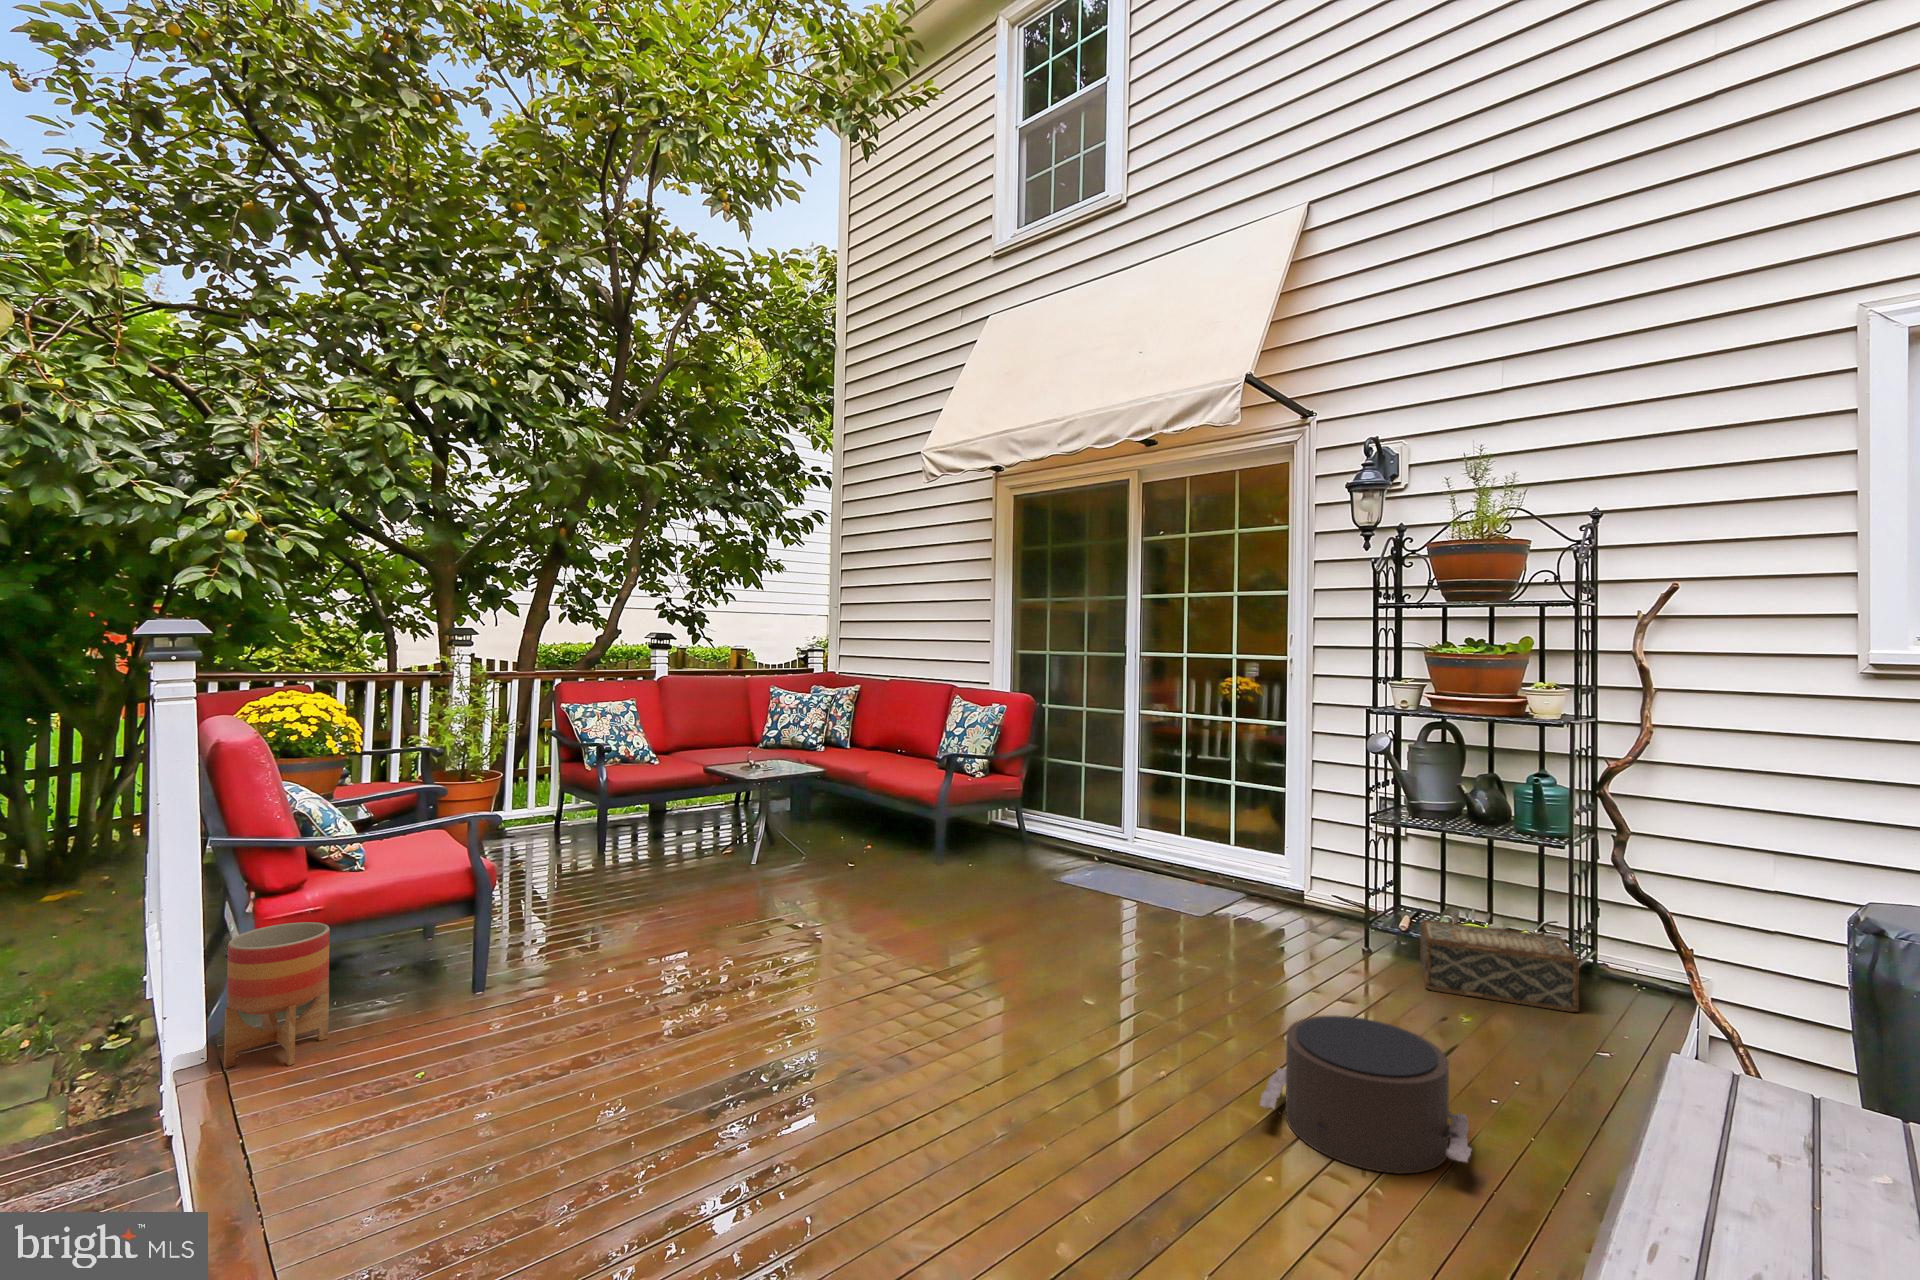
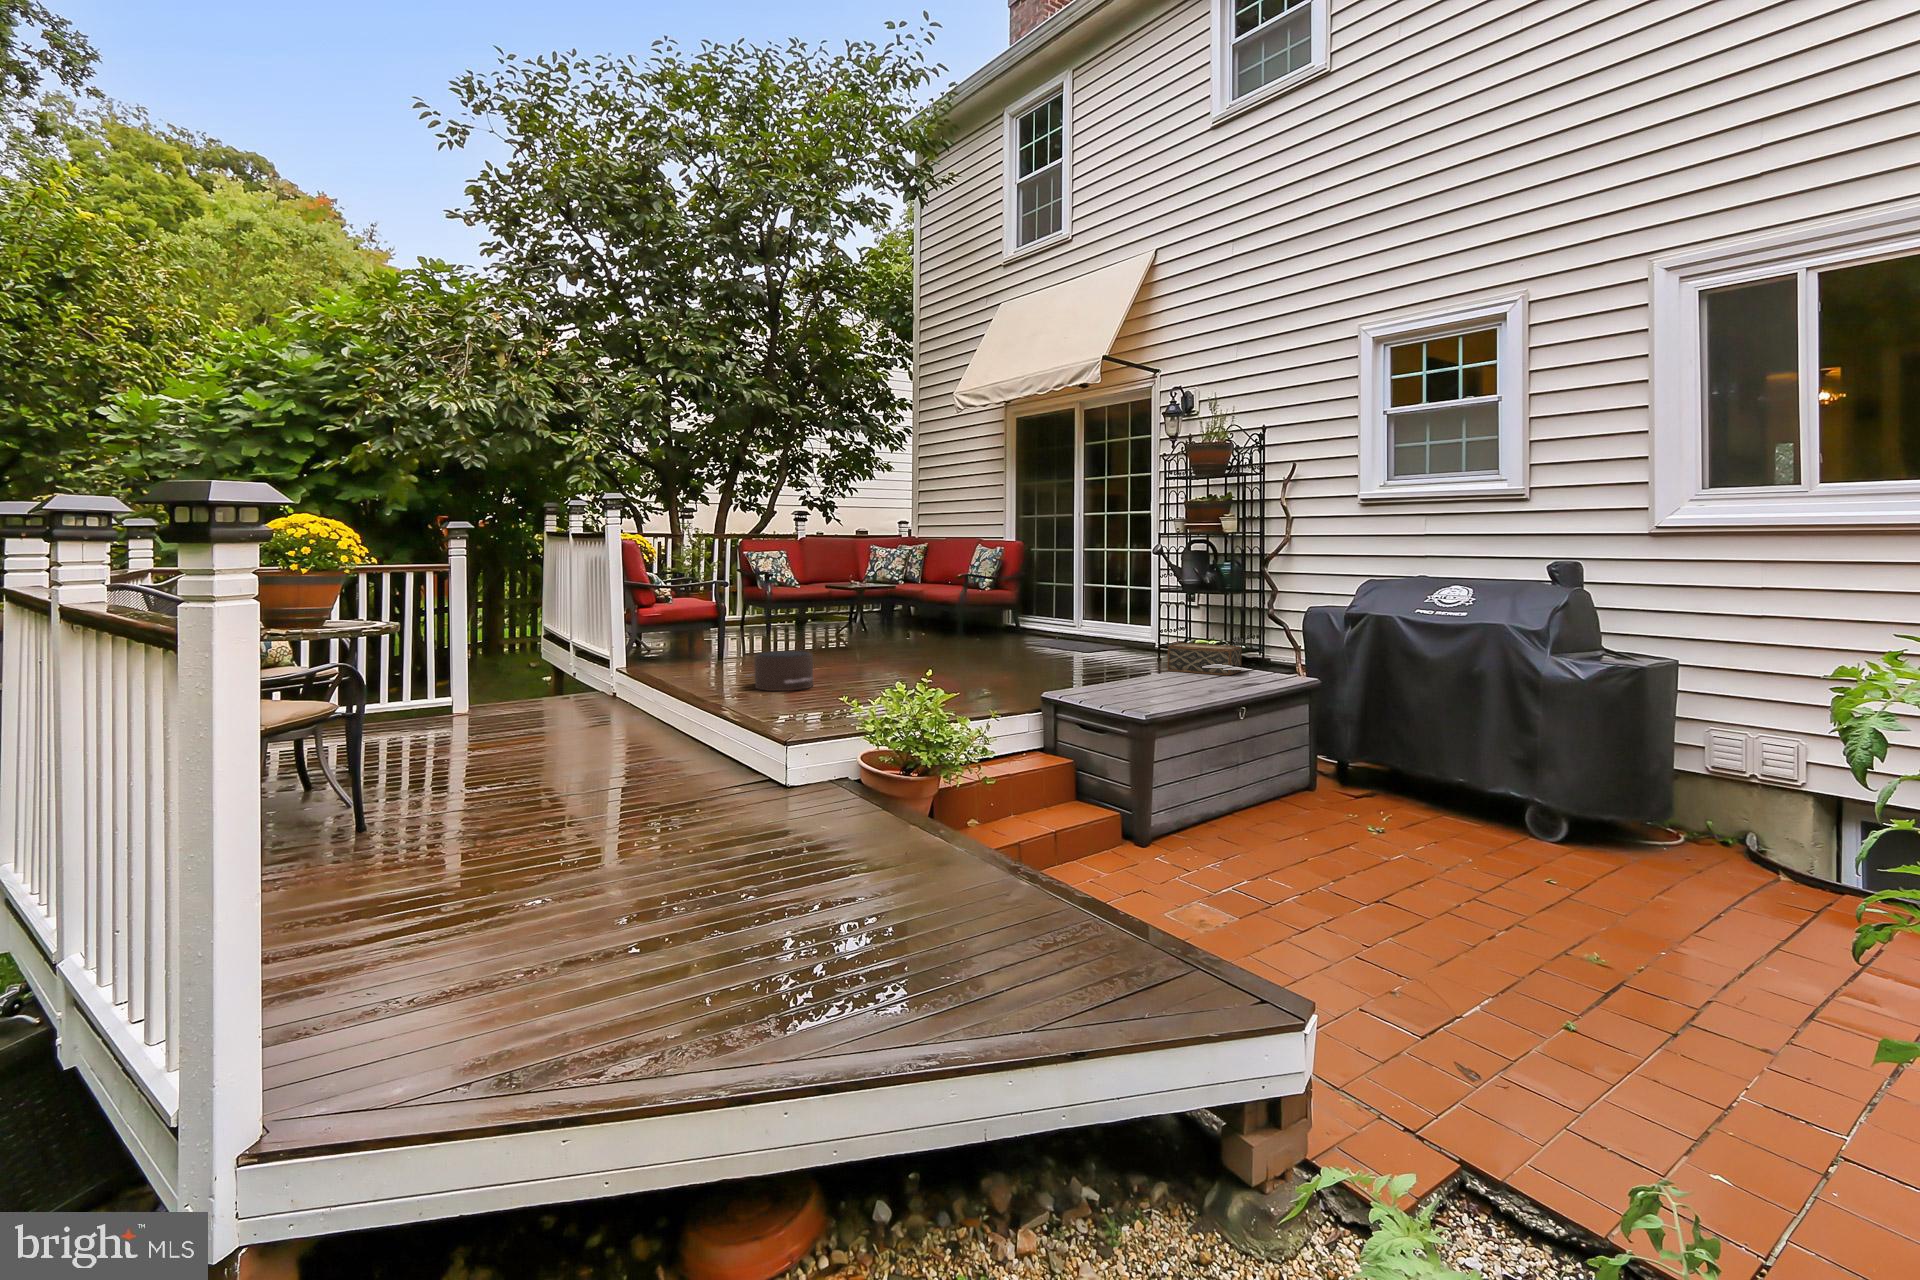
planter: present [224,922,330,1068] -> none [636,624,672,674]
pouf: present [1260,1015,1472,1174] -> present [747,651,813,691]

